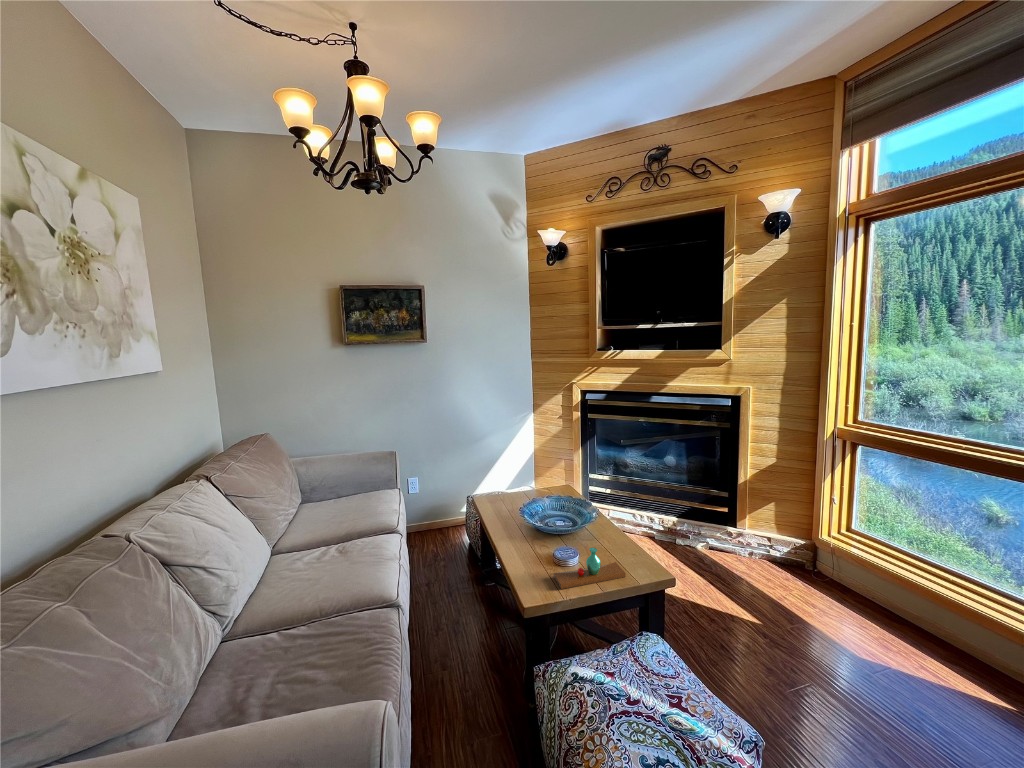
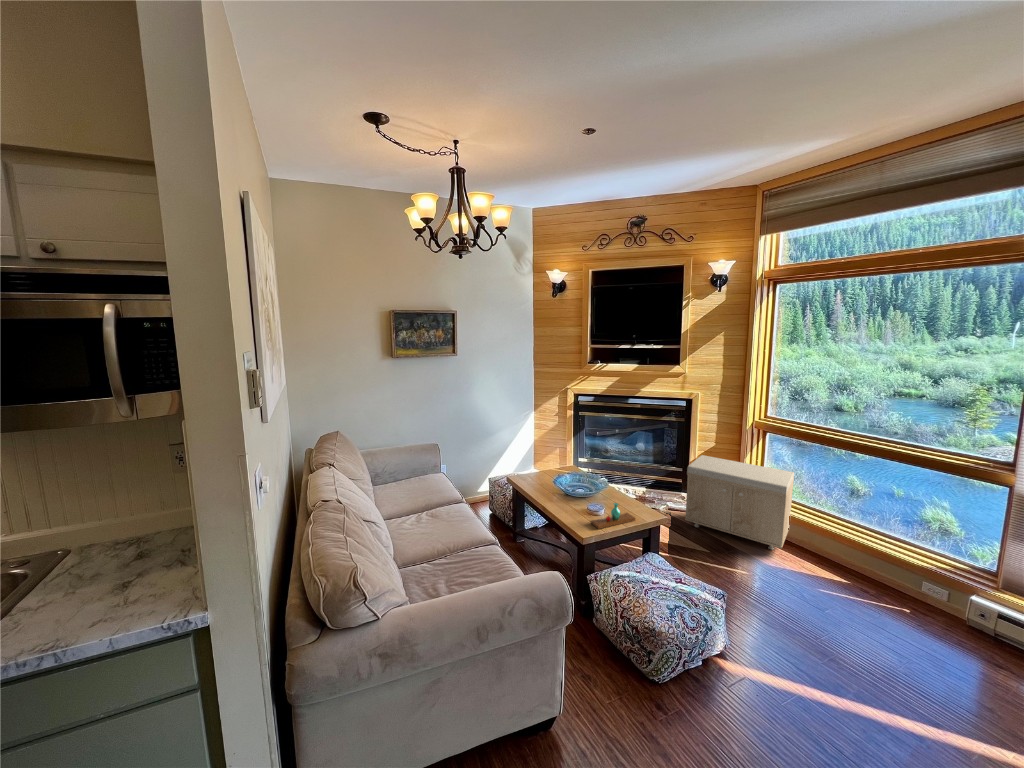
storage bench: none [730,475,903,627] -> present [685,455,794,550]

